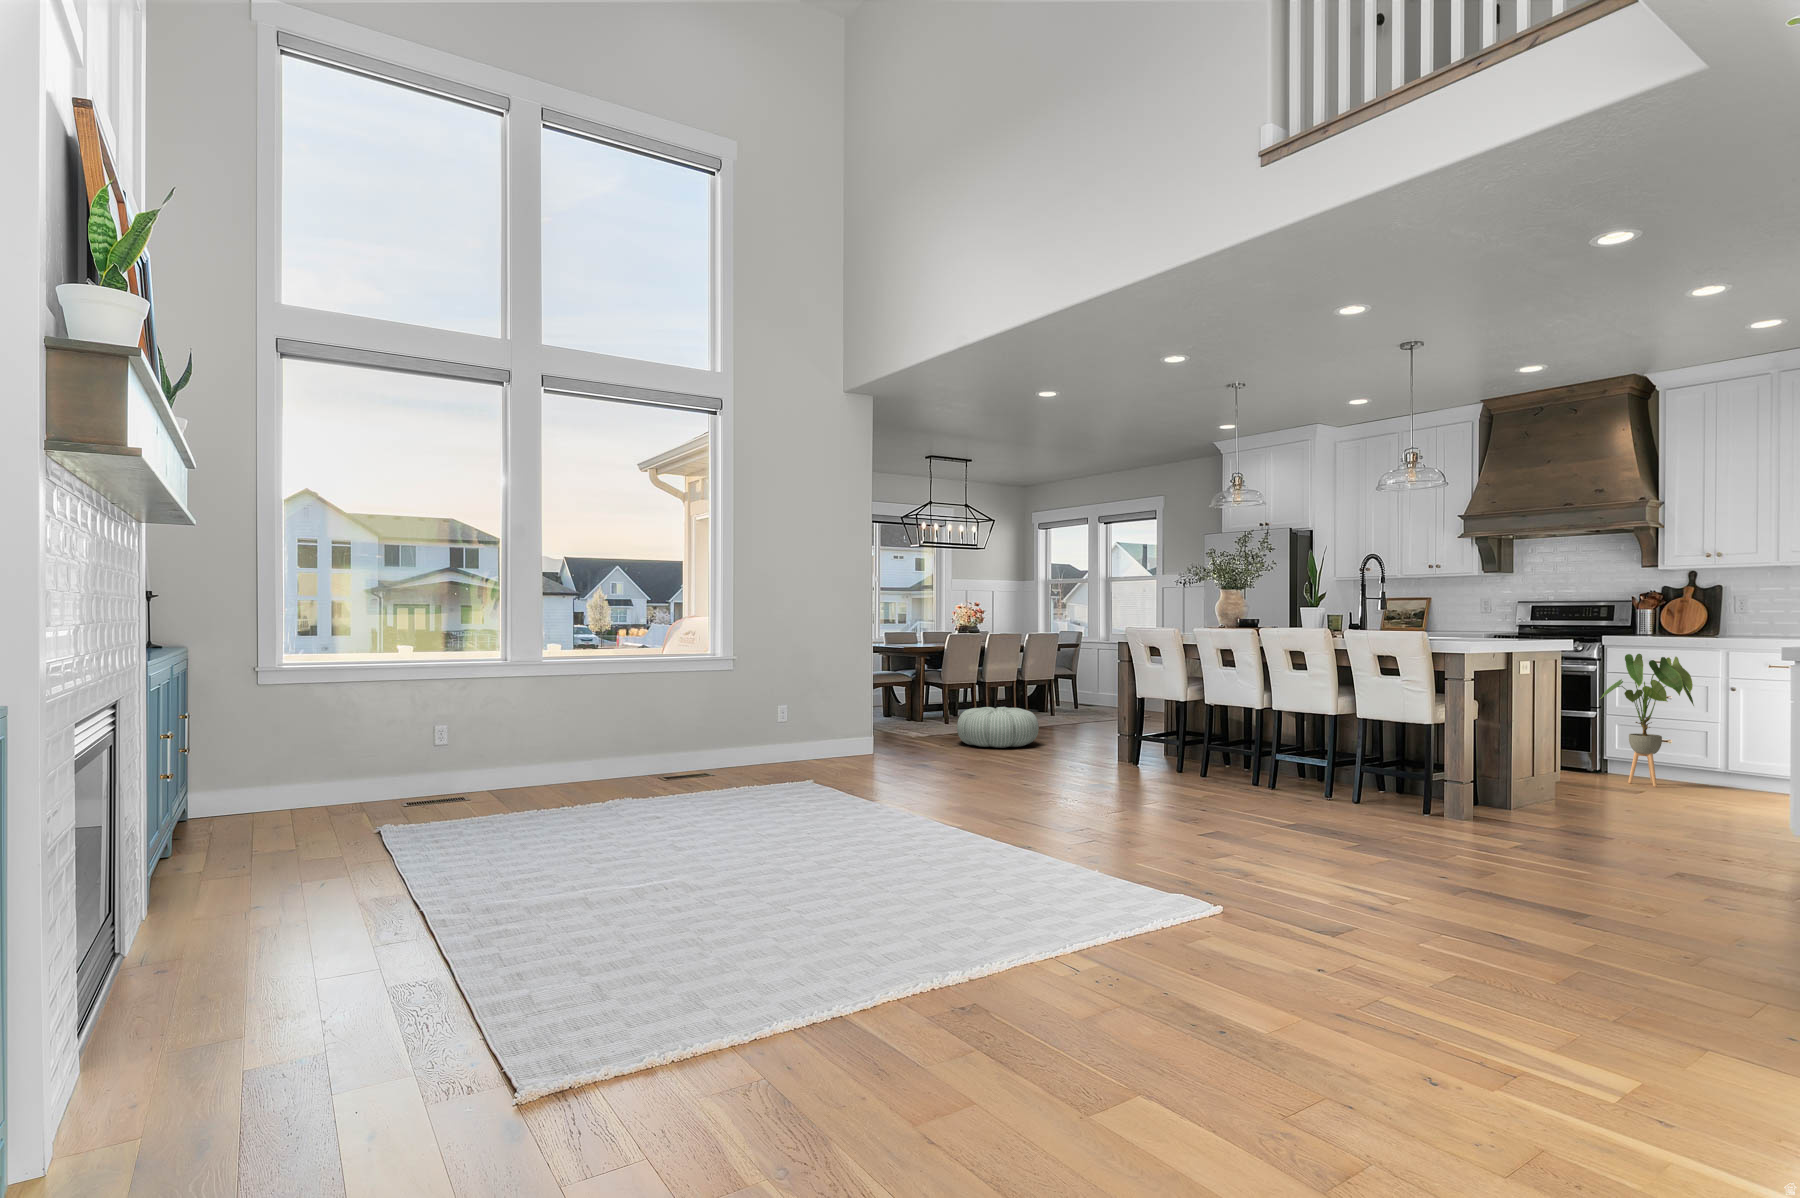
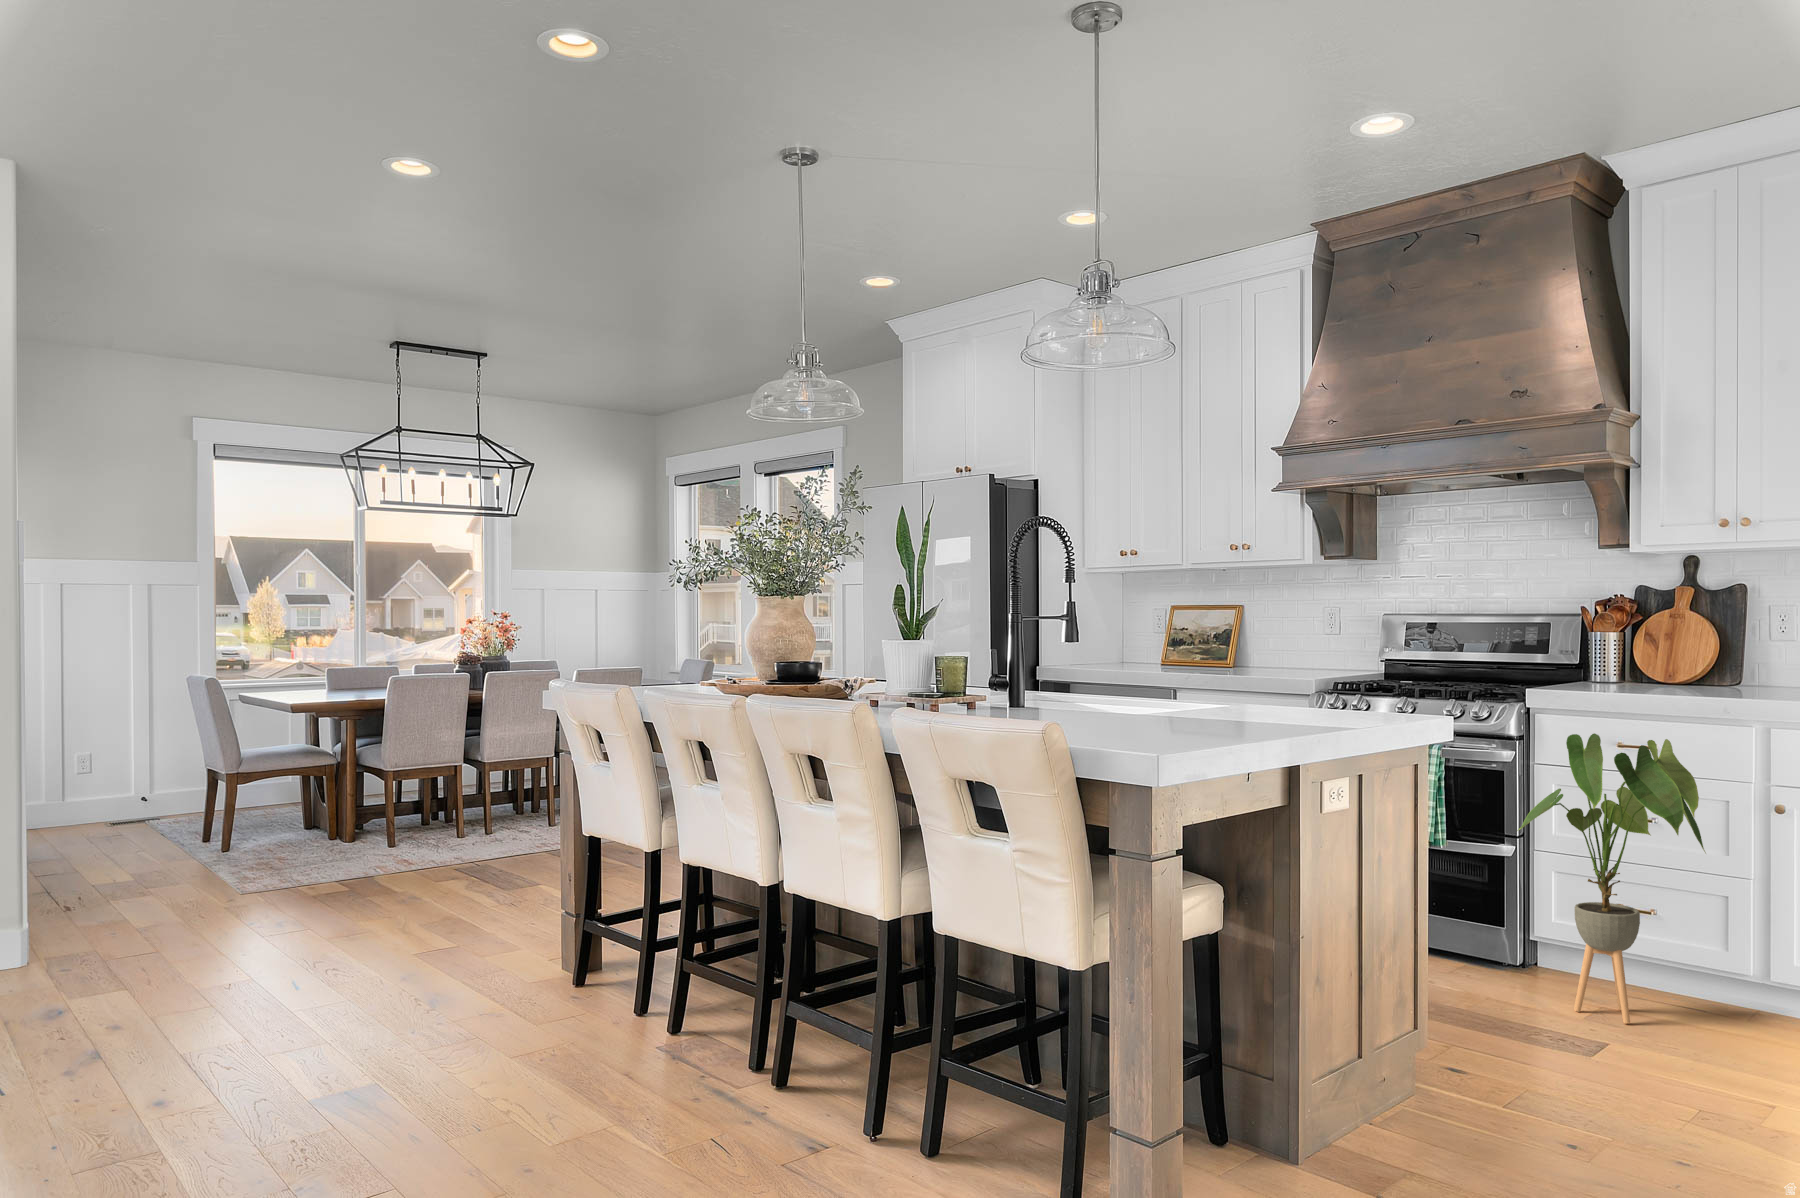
pouf: present [957,707,1039,748] -> none [286,835,468,930]

